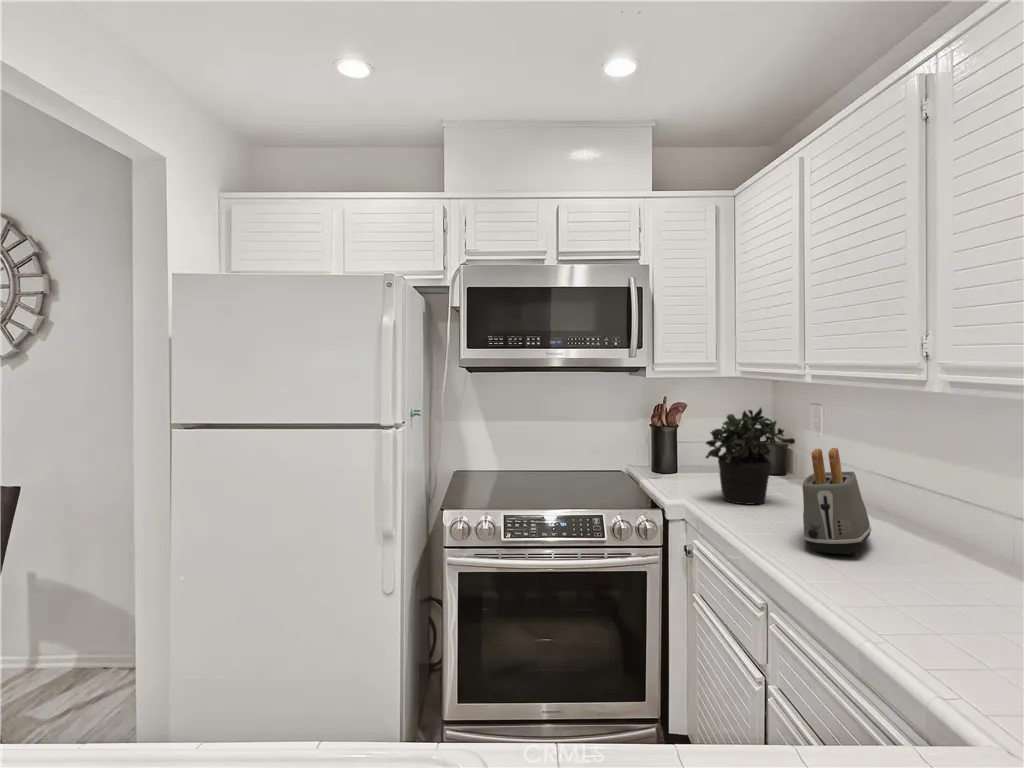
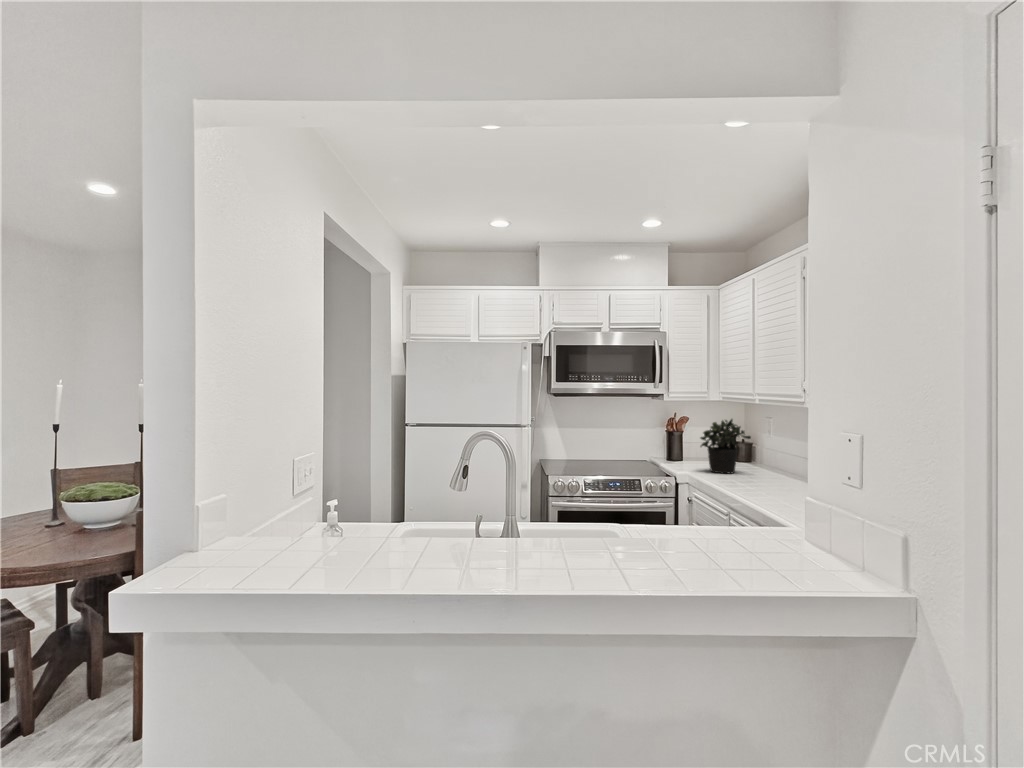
toaster: present [803,448,871,556] -> none [748,437,785,490]

